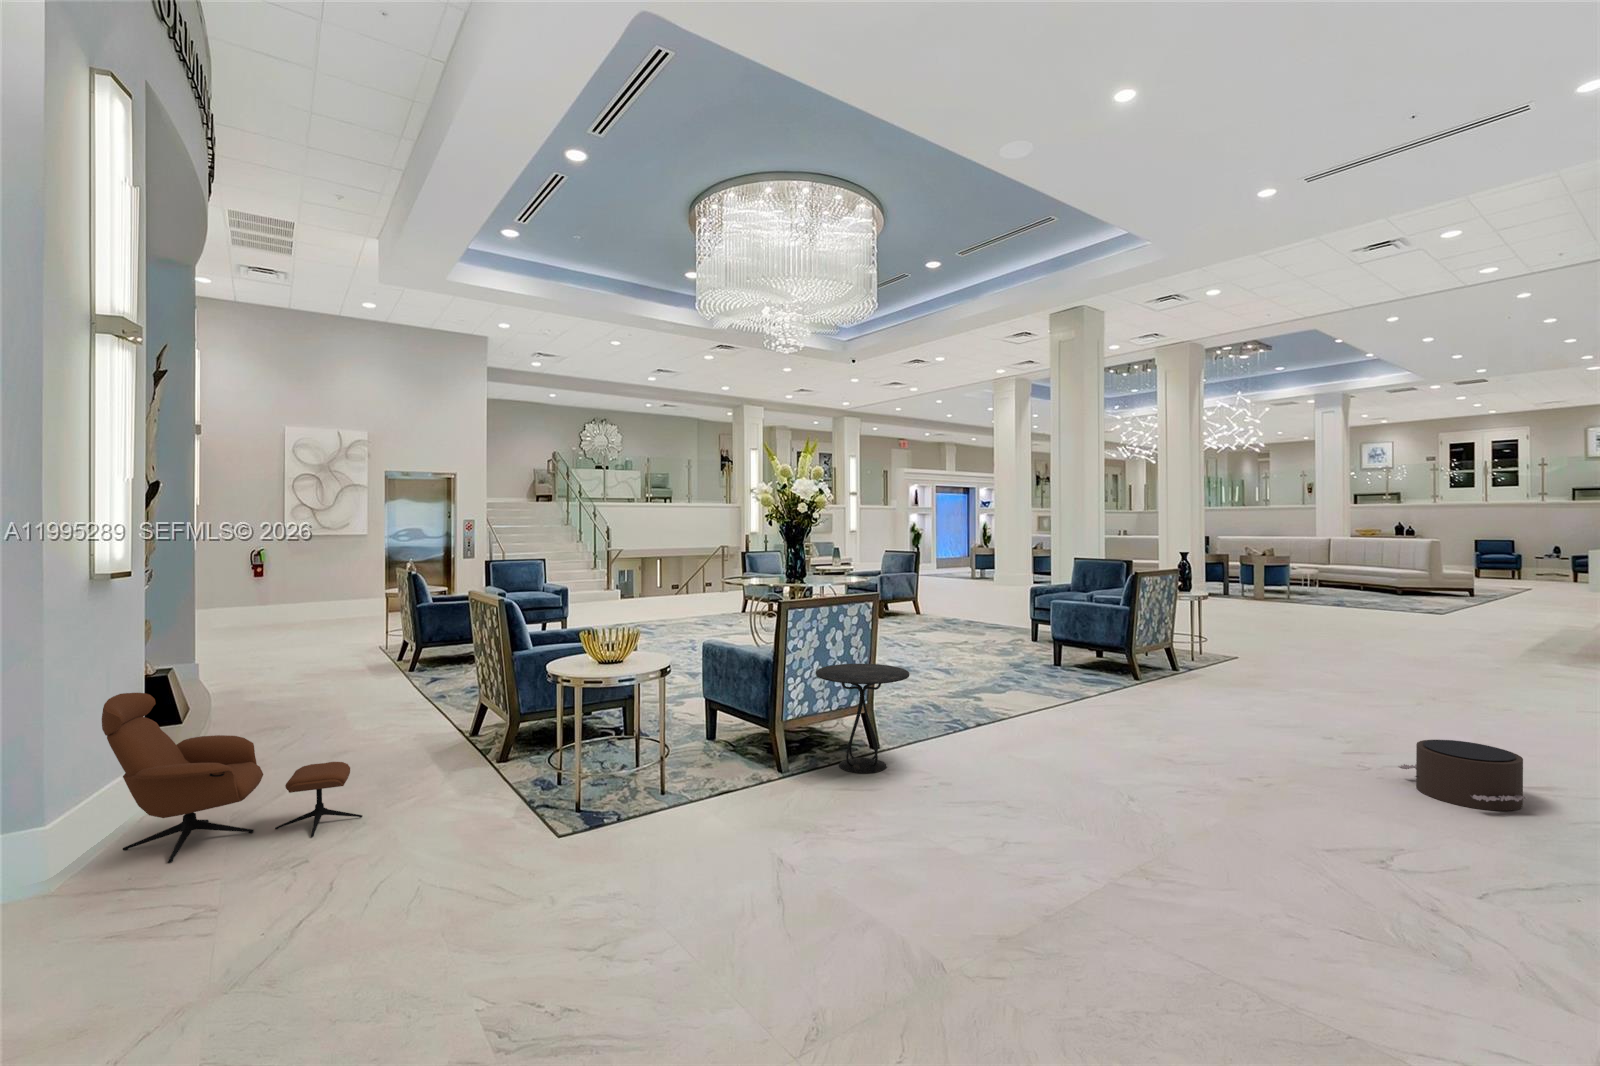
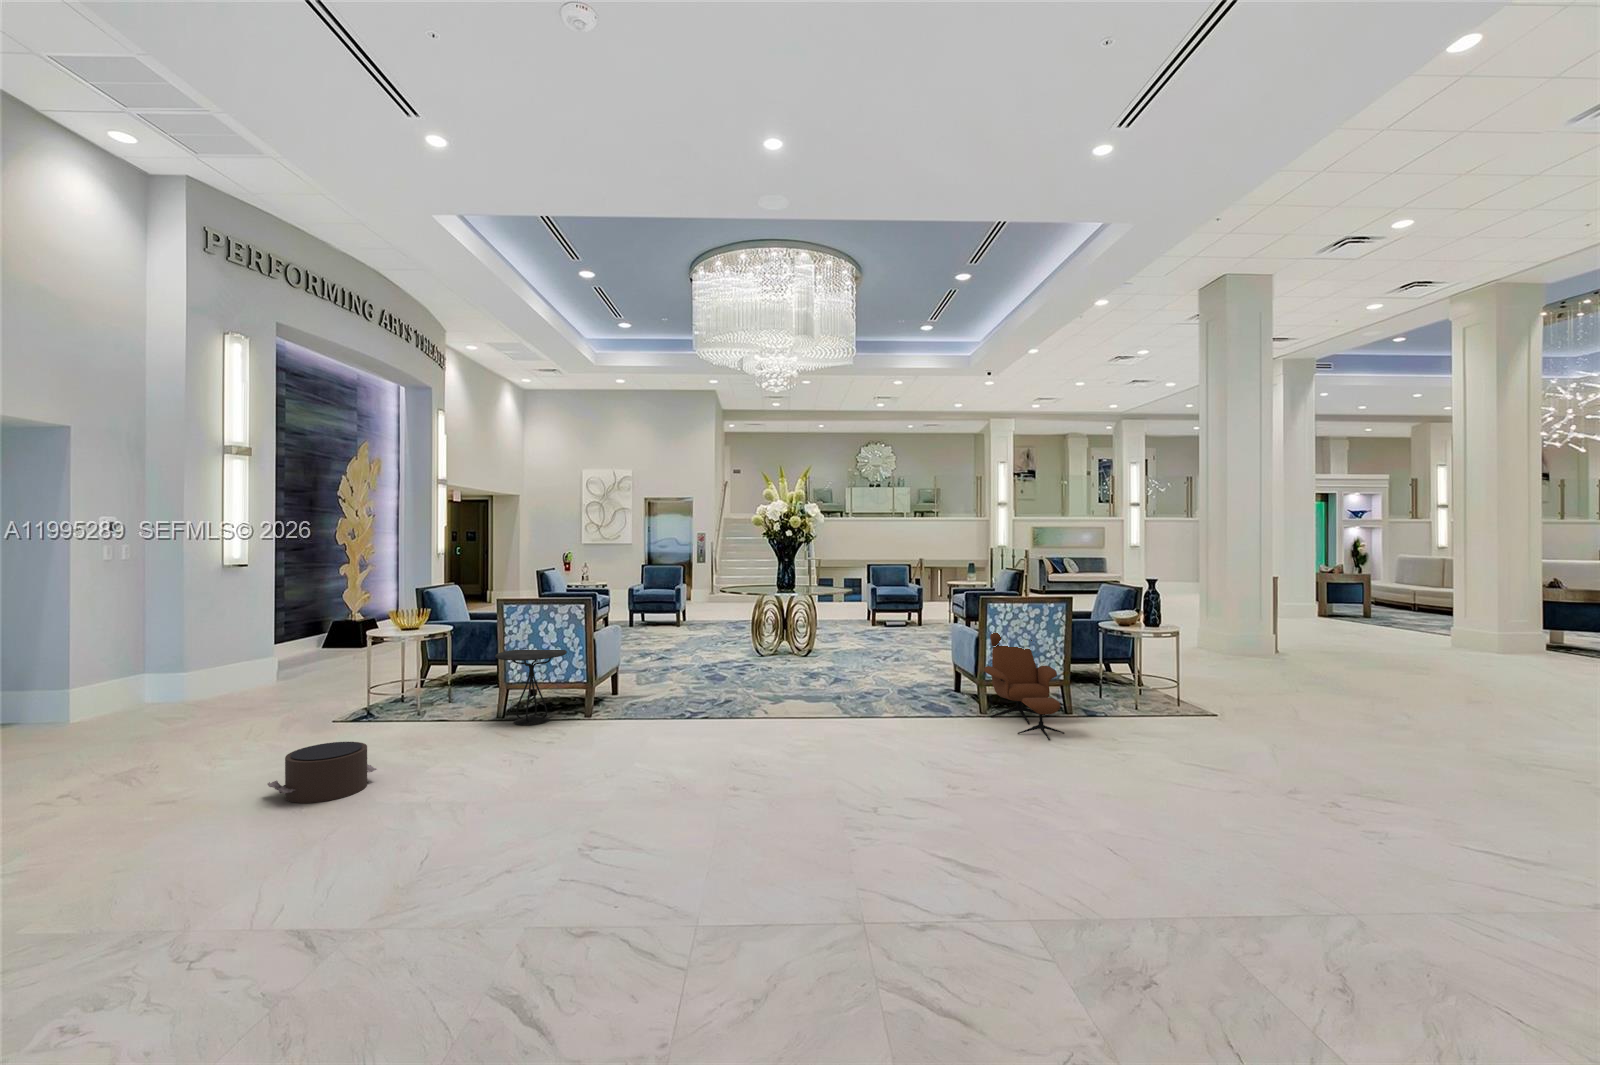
lounge chair: present [102,693,362,863] -> present [984,633,1064,740]
pouf: present [1398,740,1527,811] -> present [268,742,377,803]

